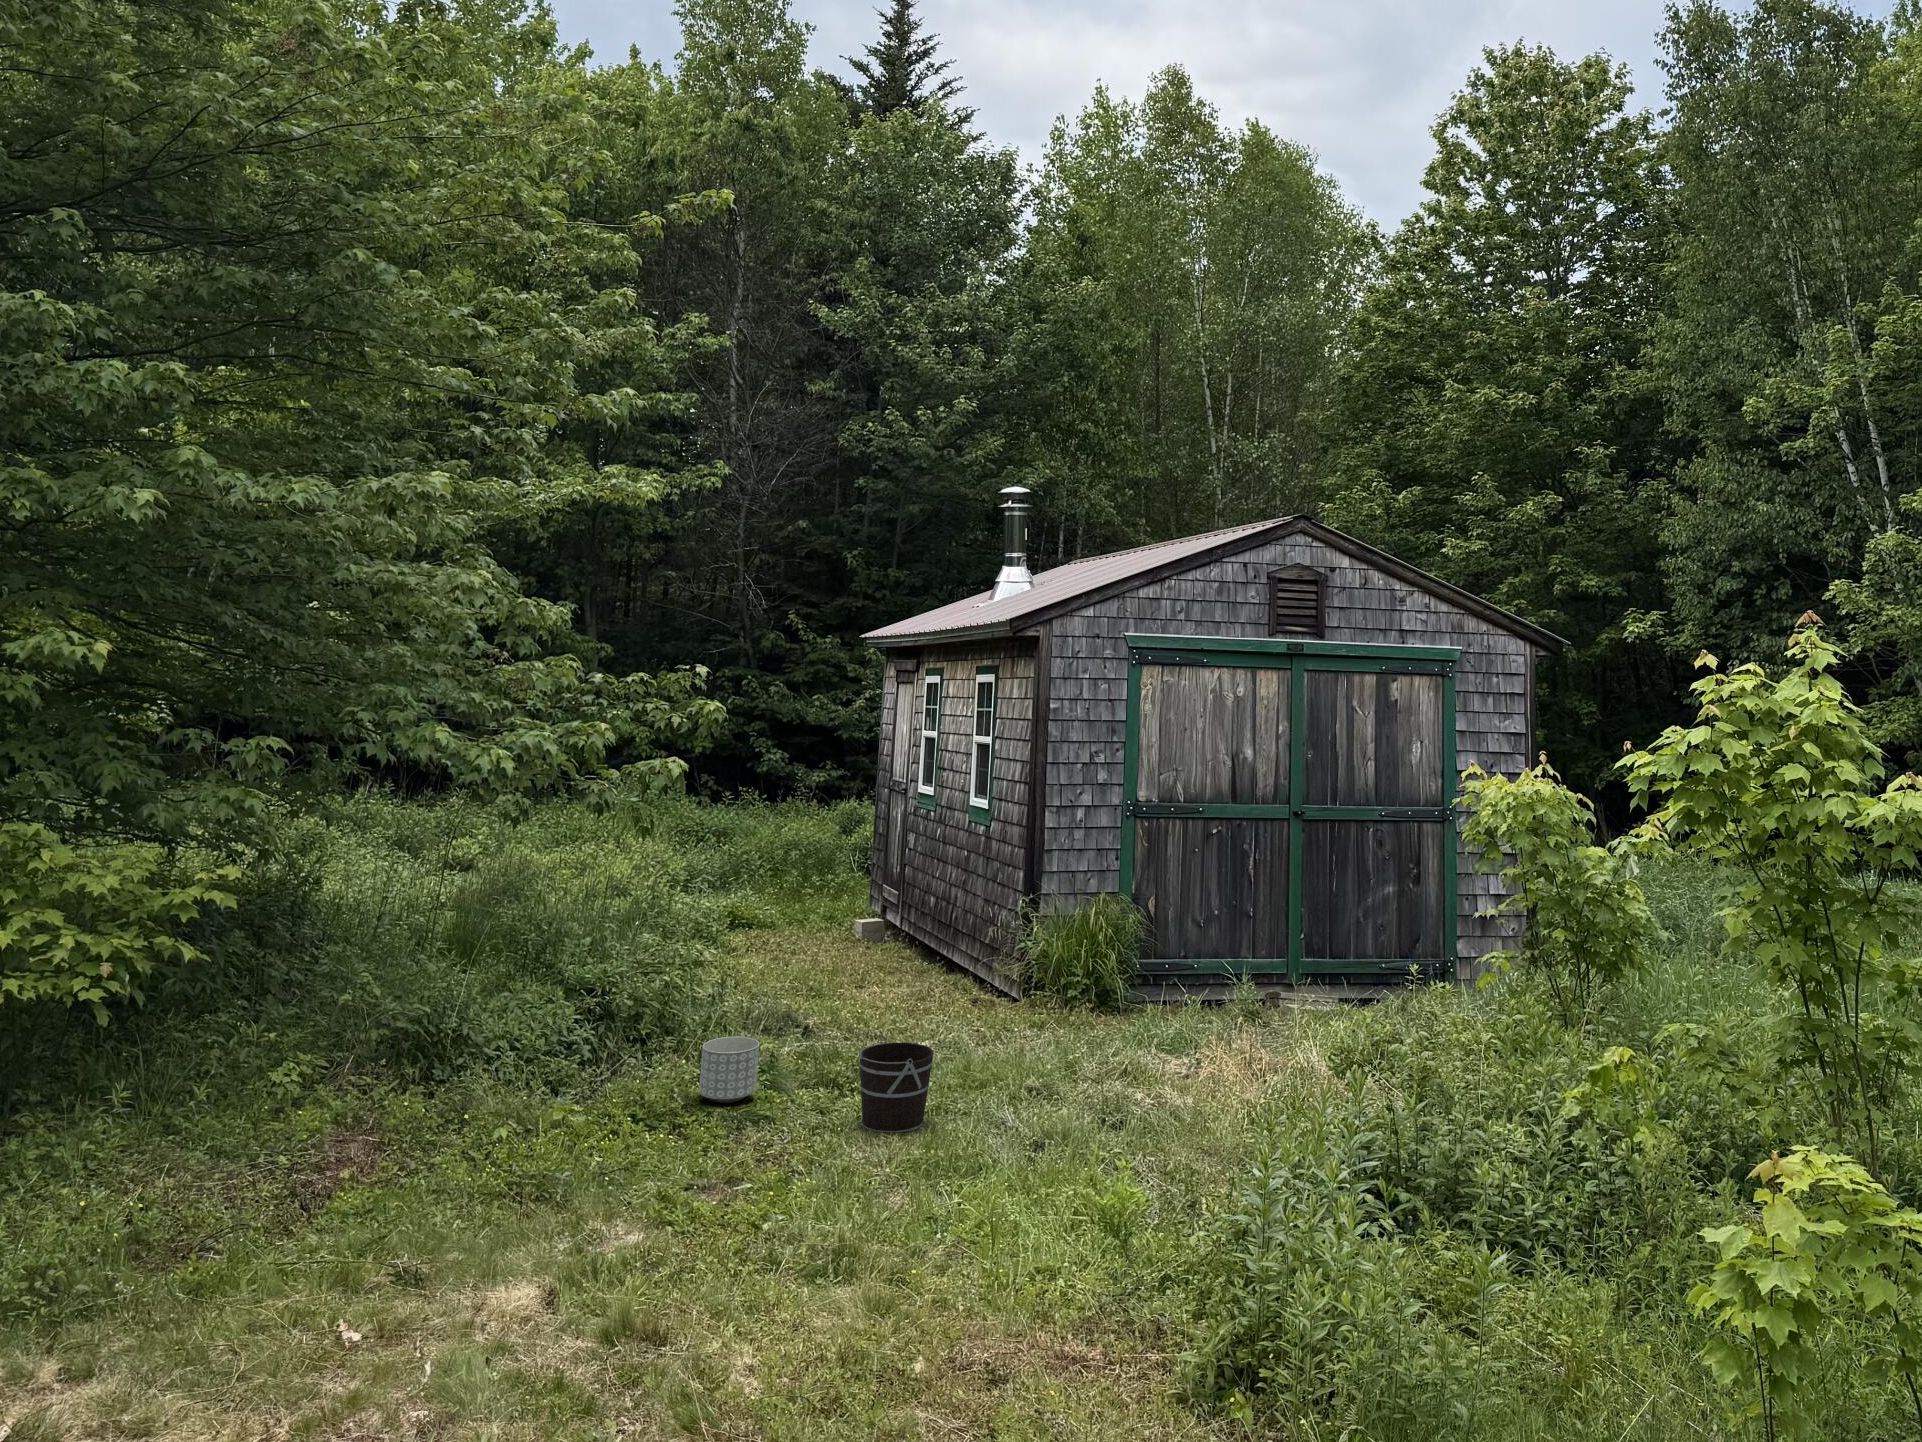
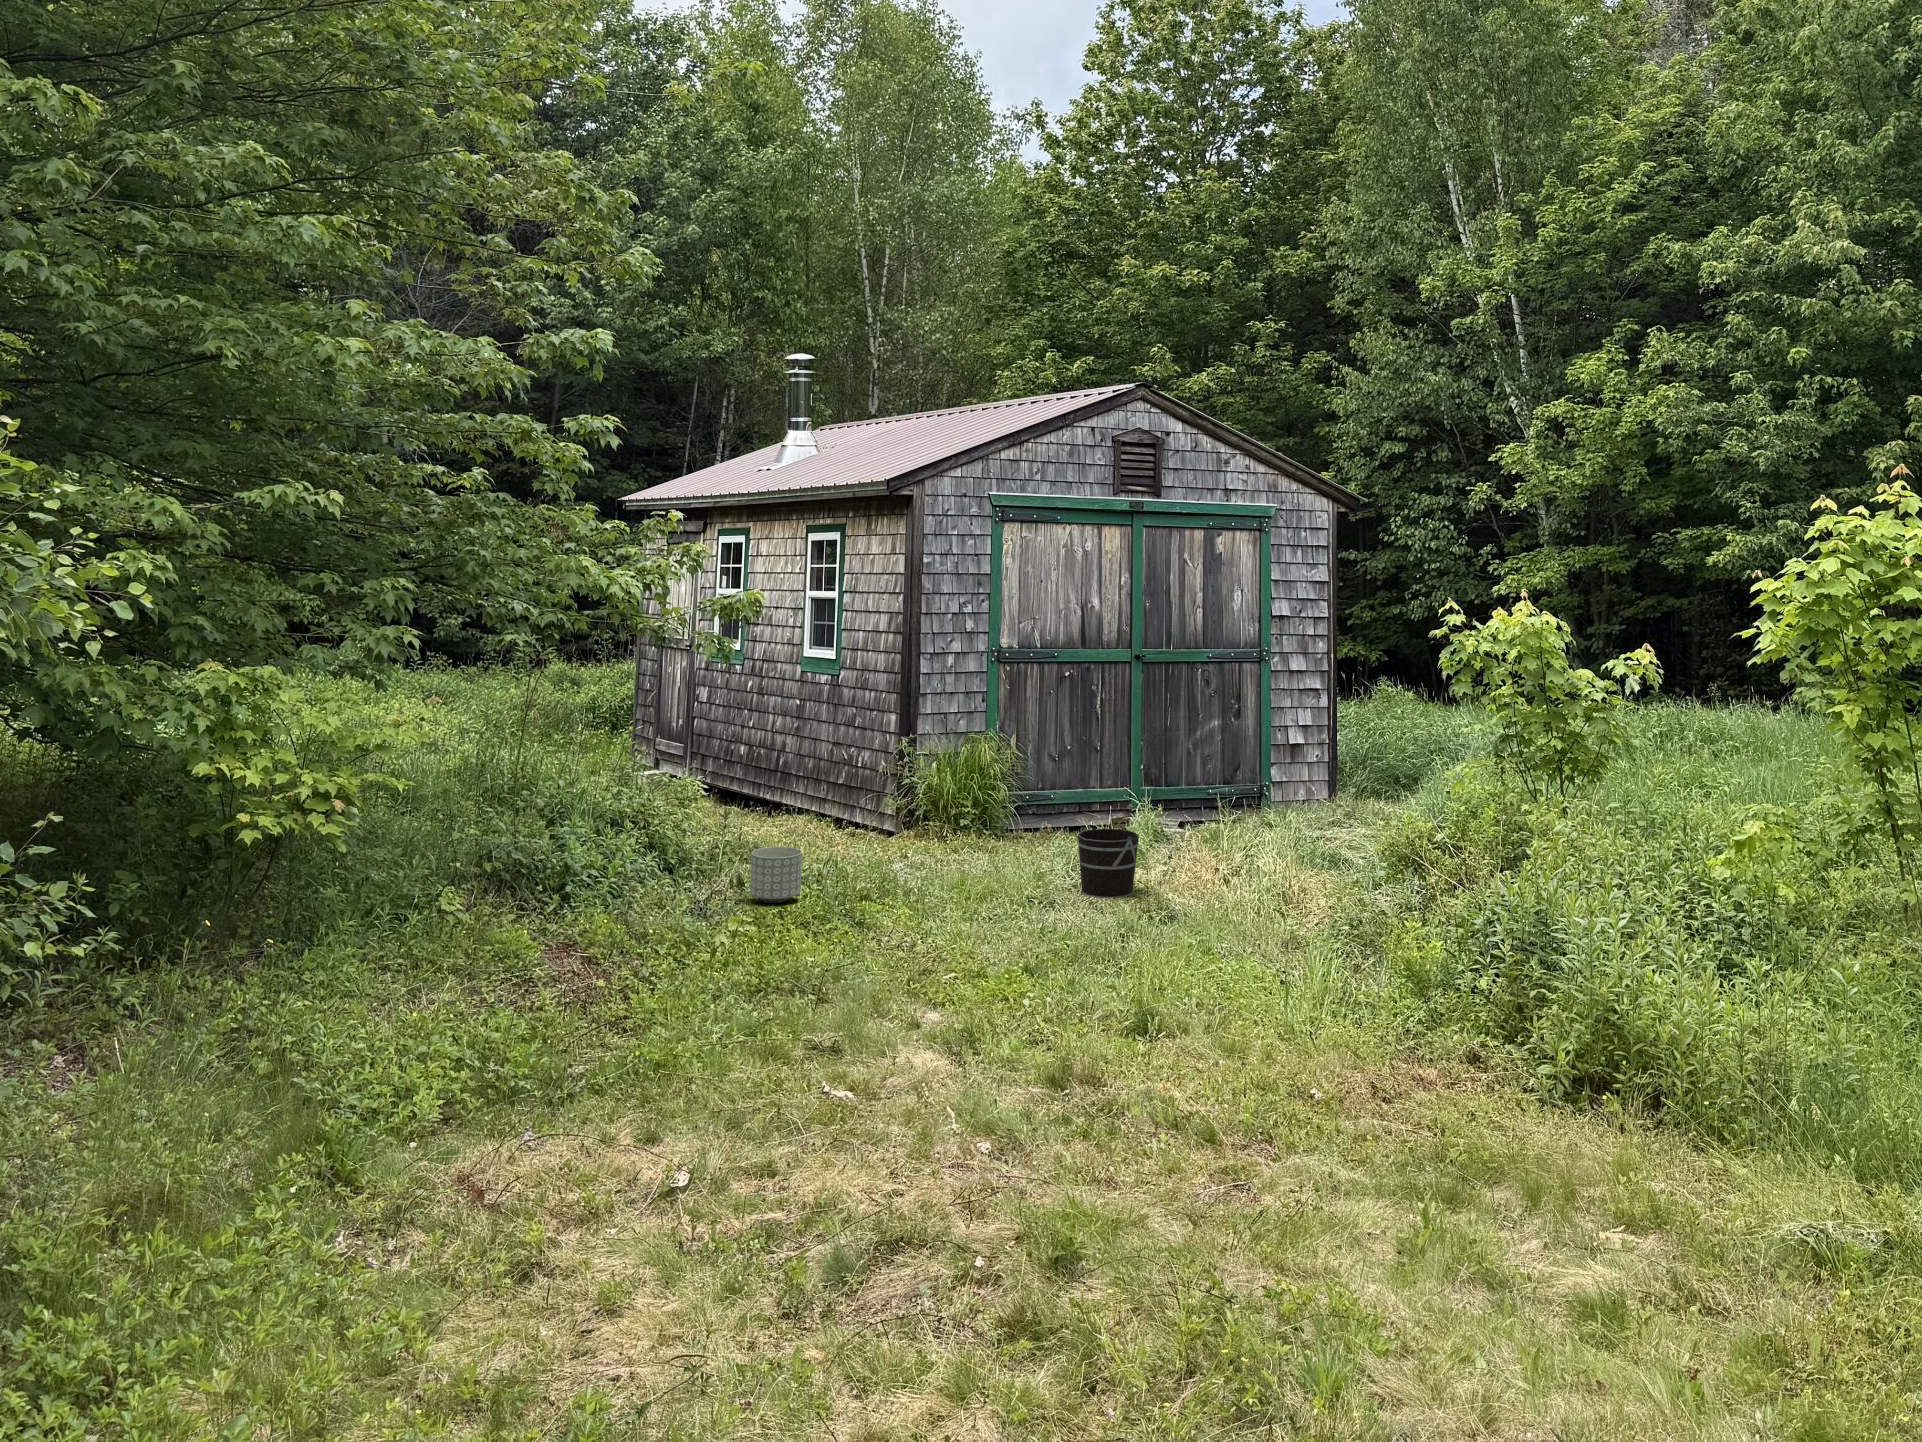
bucket: present [859,1039,934,1132] -> present [1078,827,1139,898]

